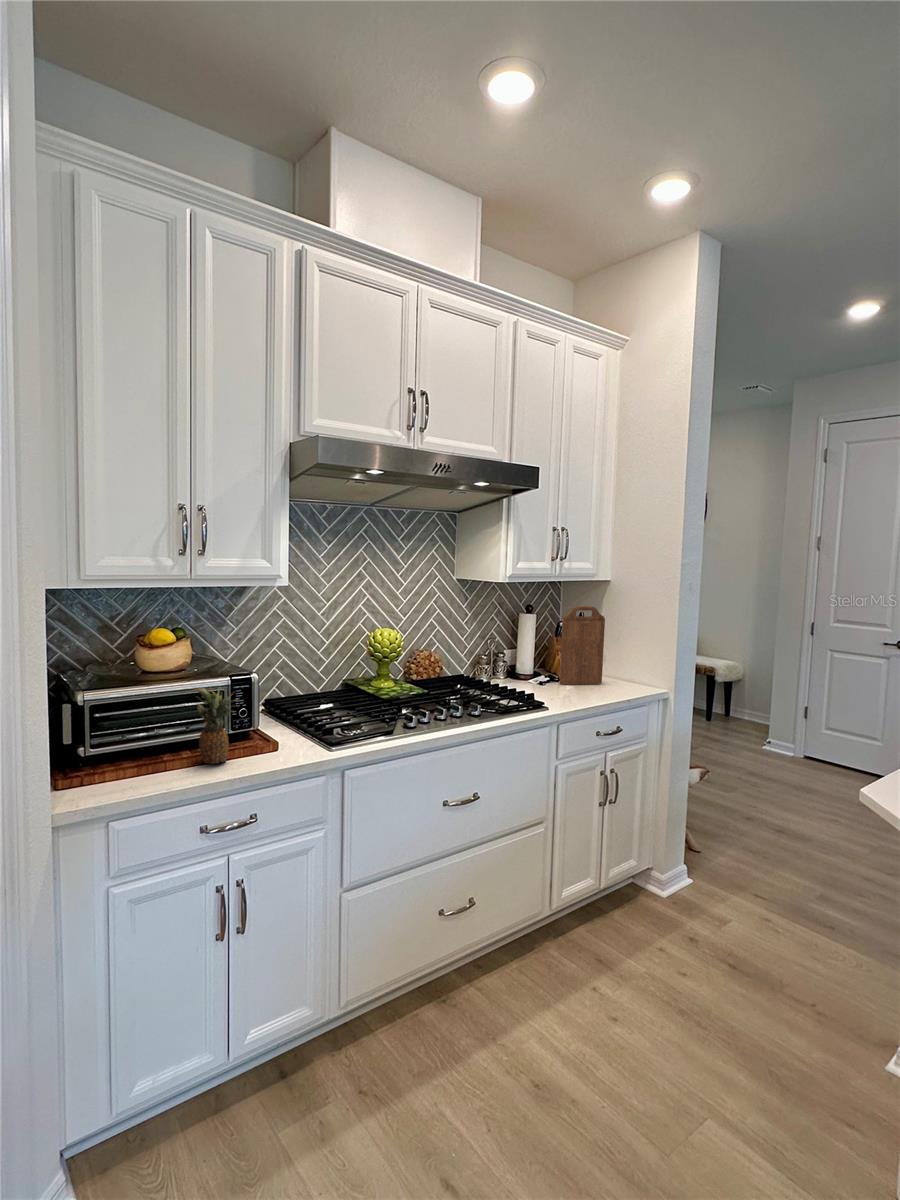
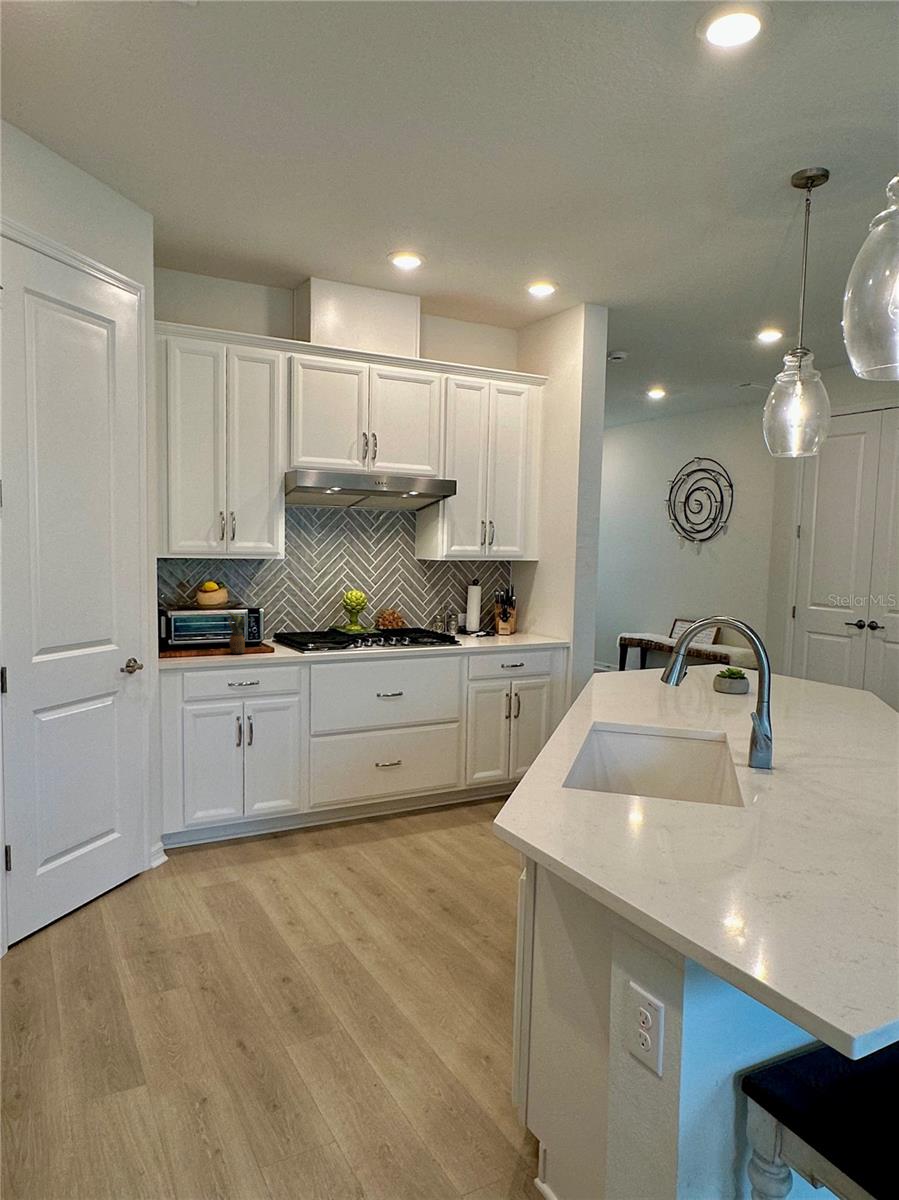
cutting board: present [560,606,605,685] -> none [490,578,525,637]

